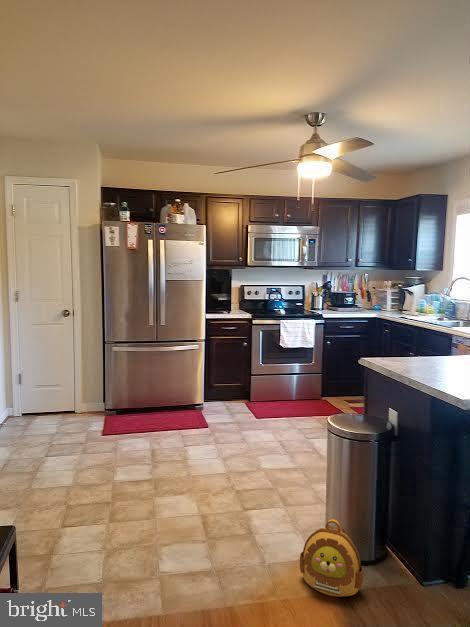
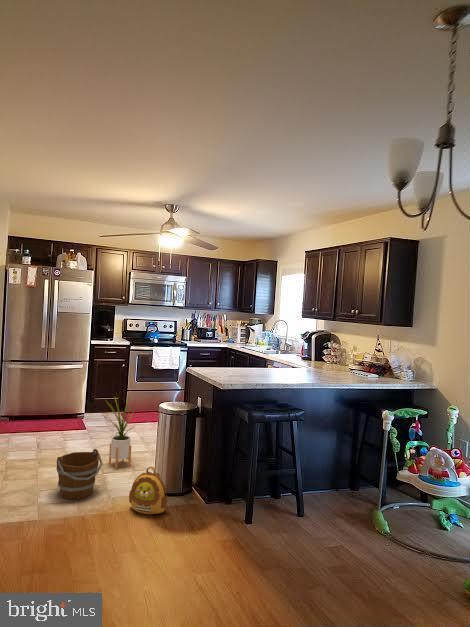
house plant: none [238,388,294,498] -> present [107,397,134,469]
bucket: none [187,477,251,555] -> present [56,449,103,499]

